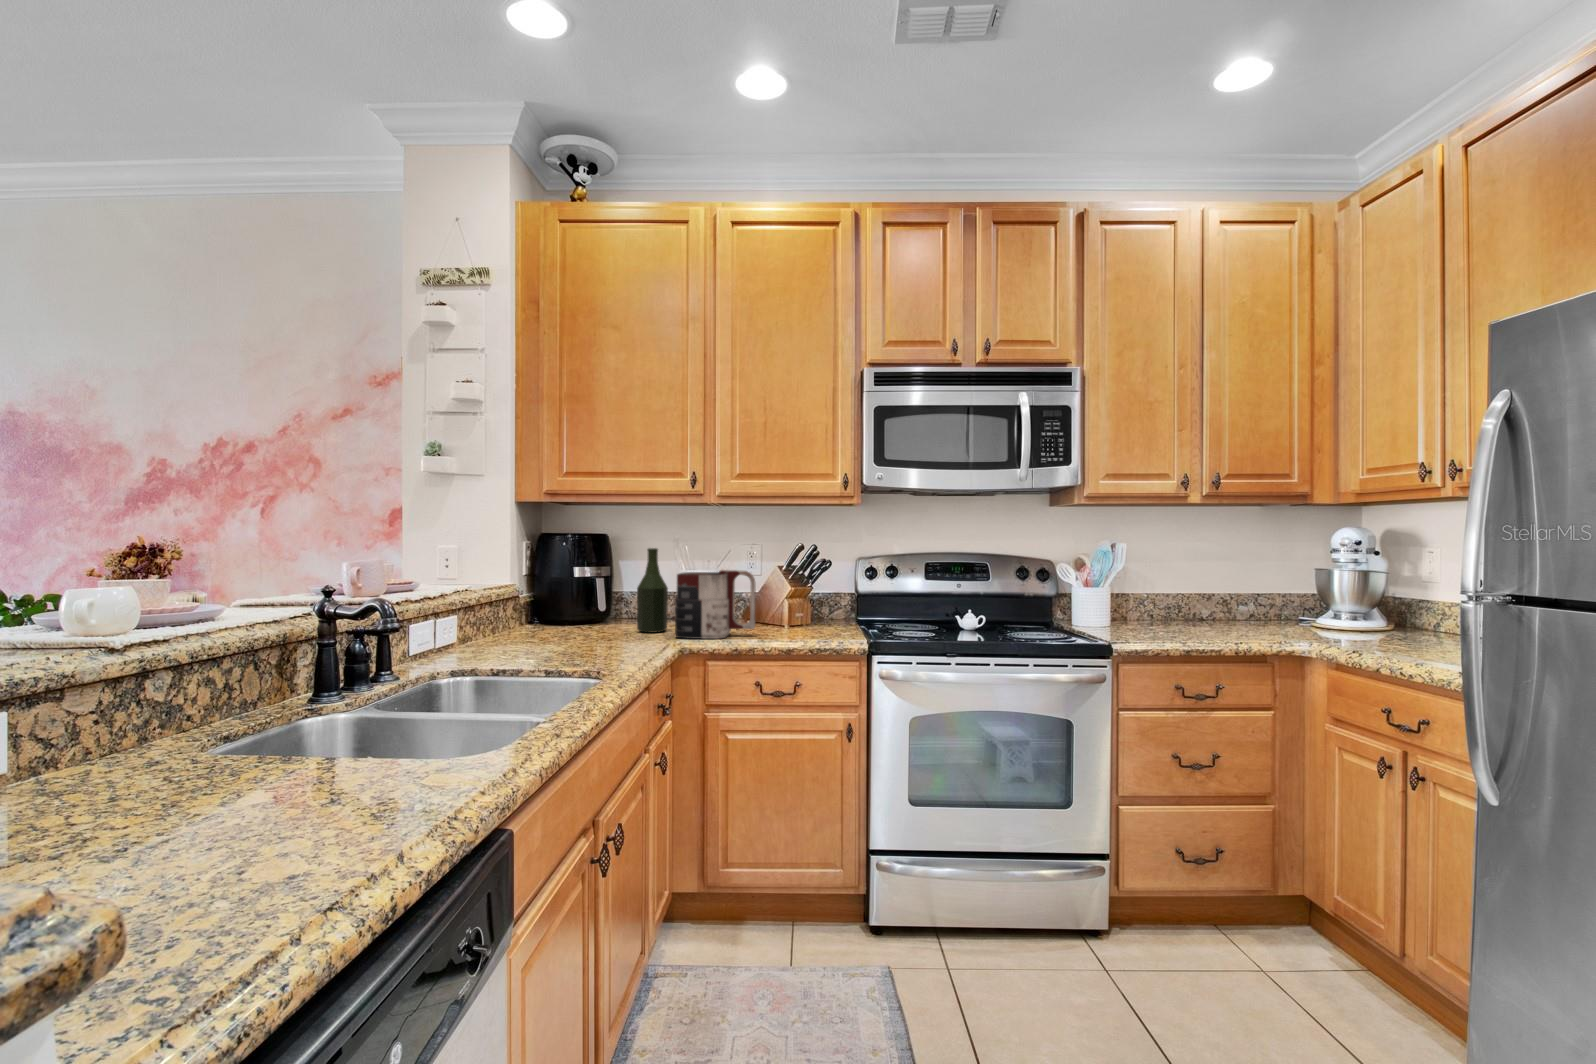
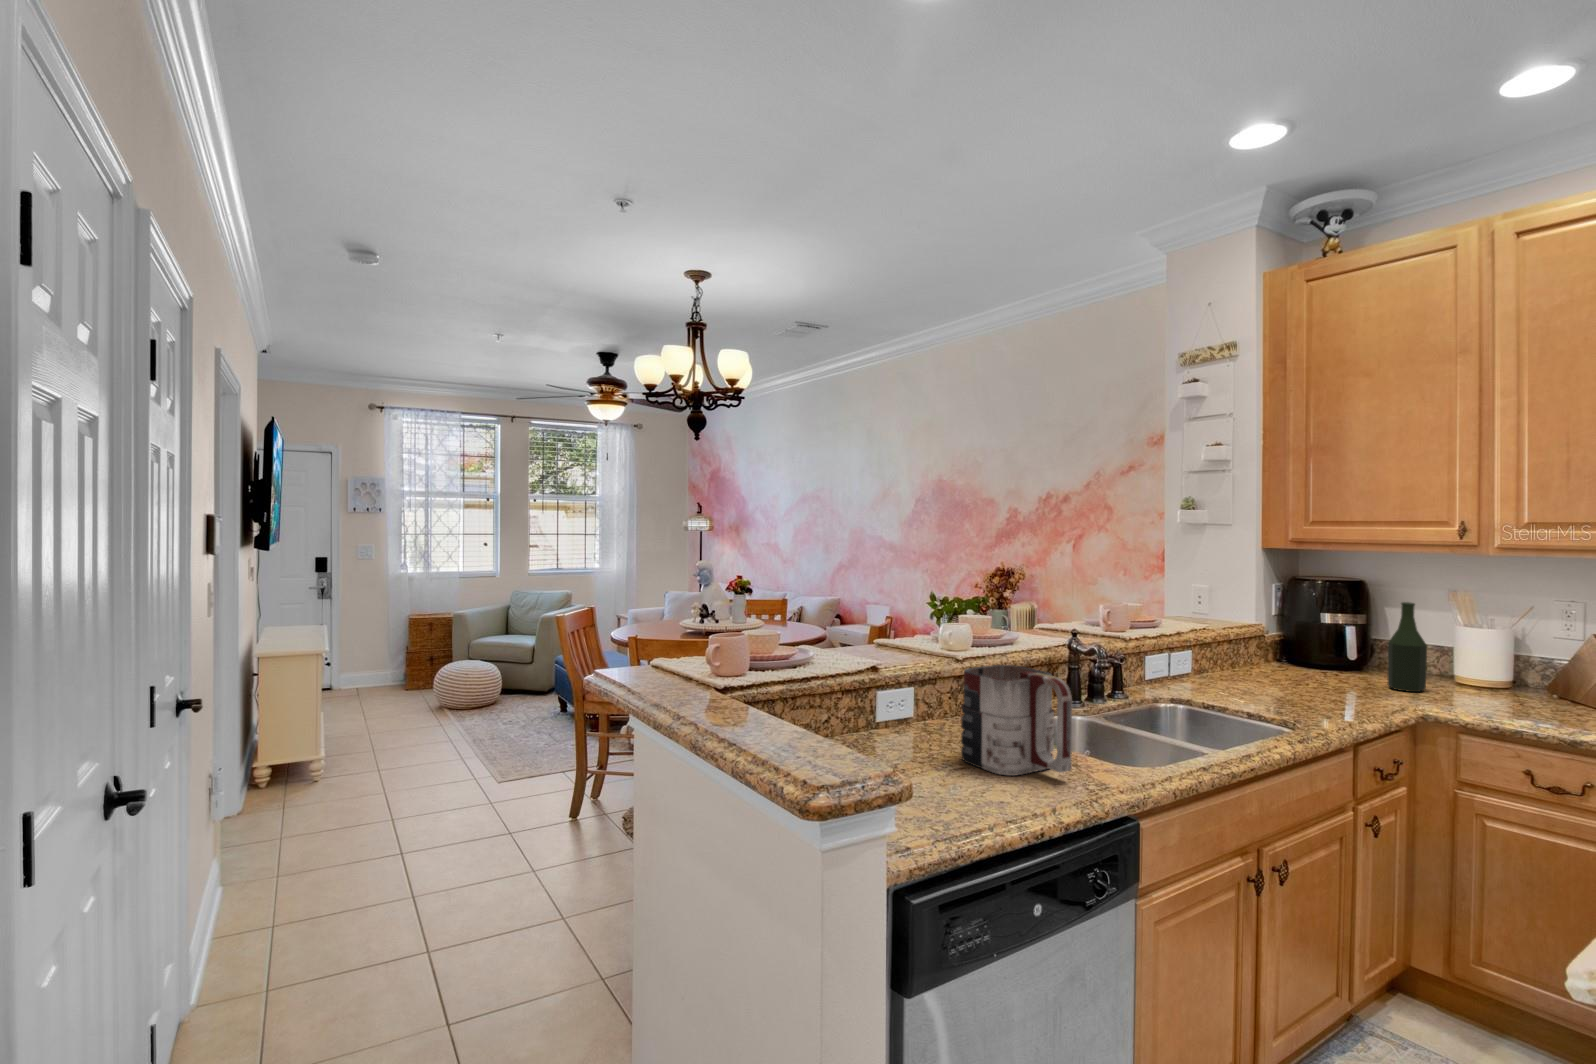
mug: present [675,570,756,639] -> present [961,665,1072,776]

